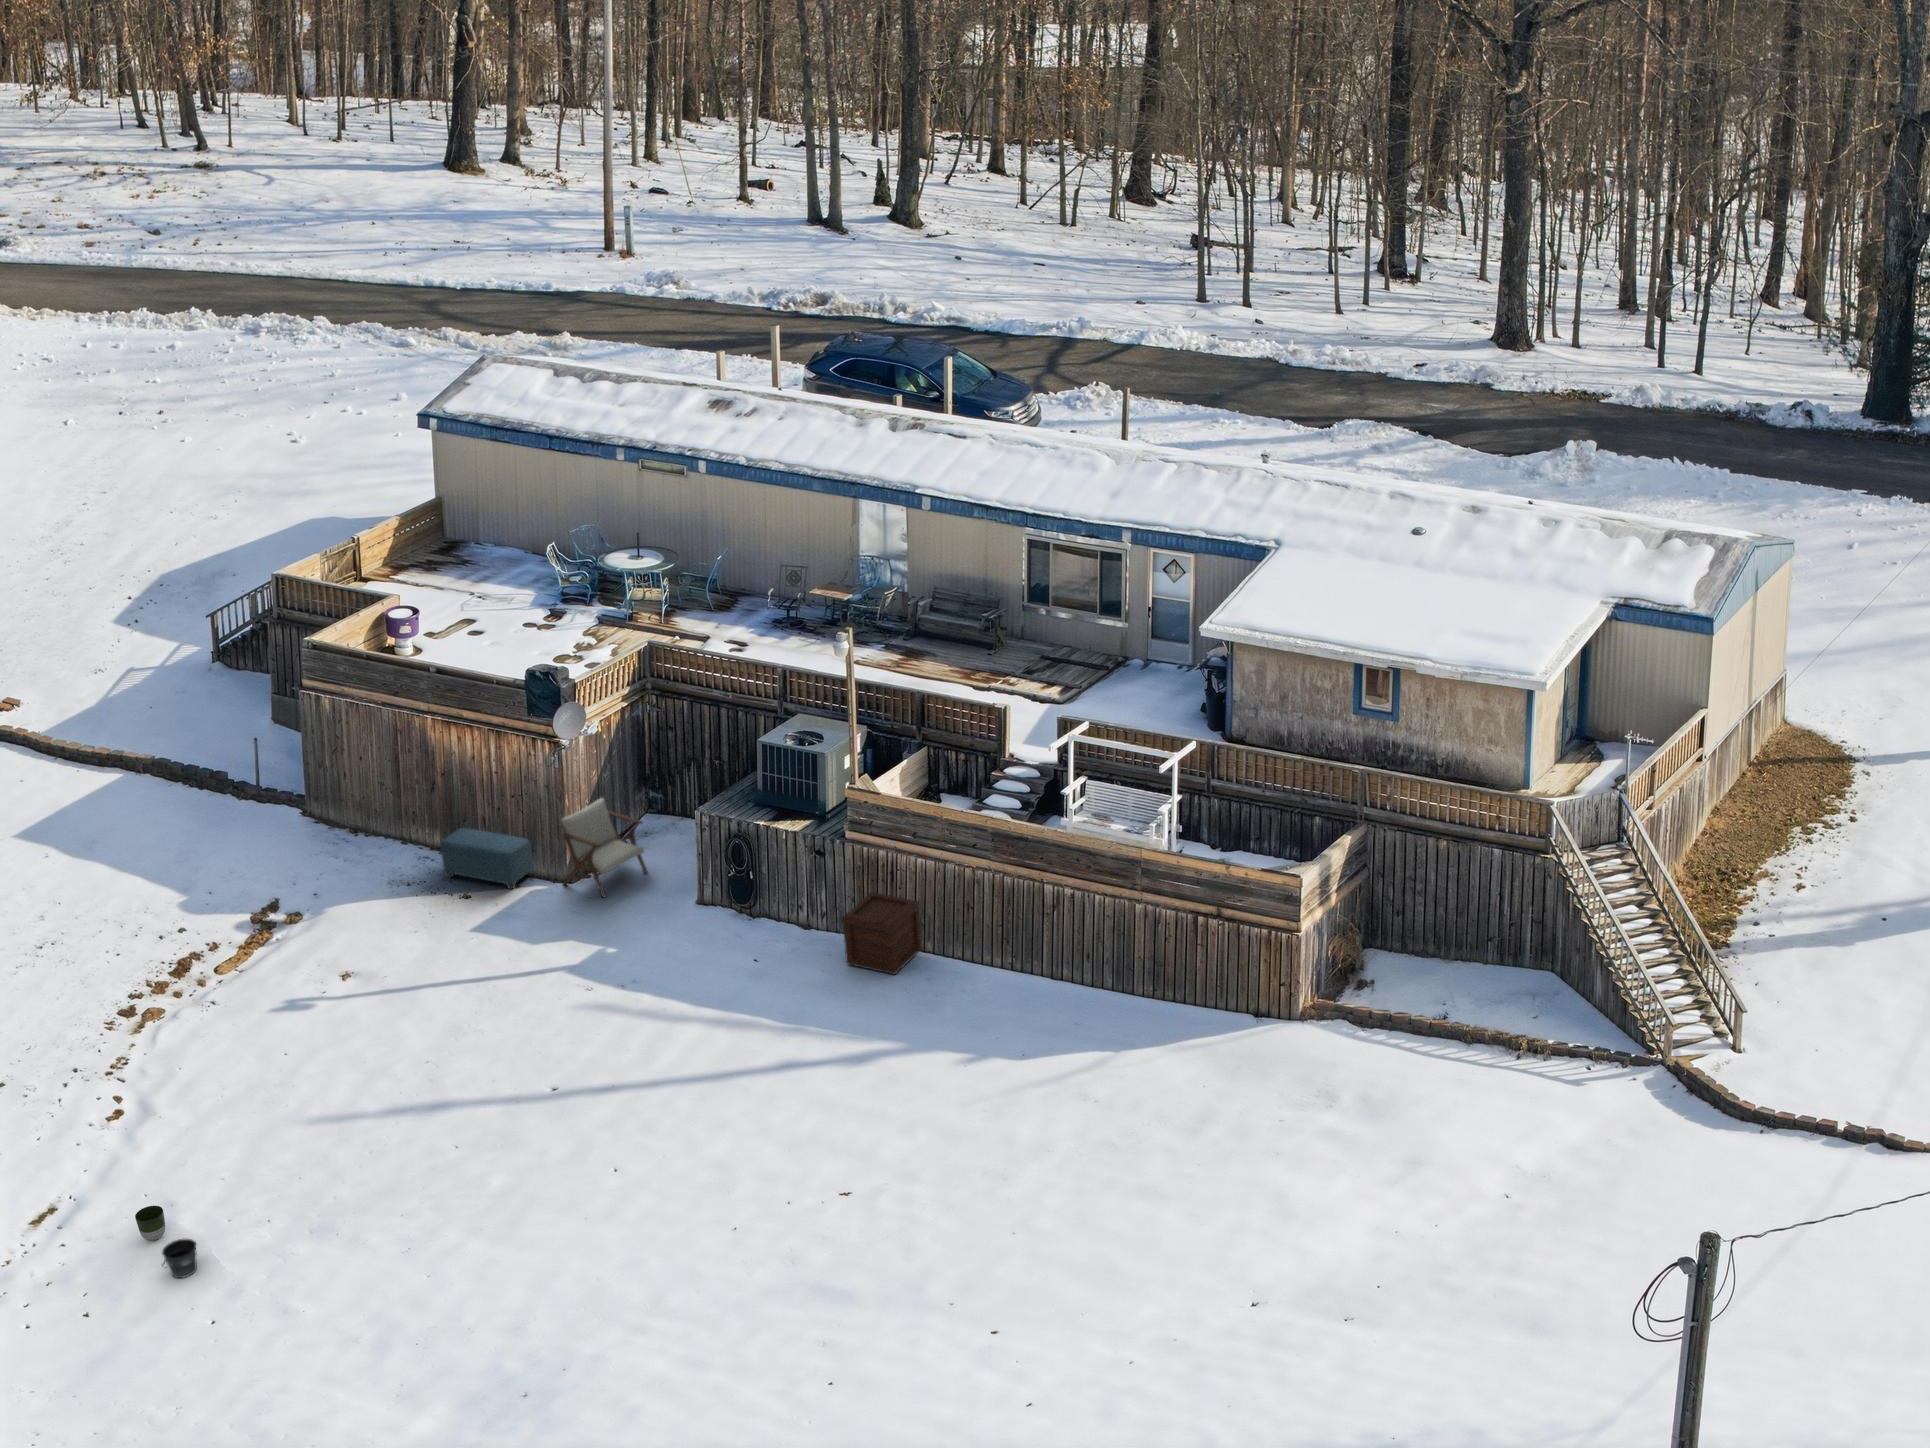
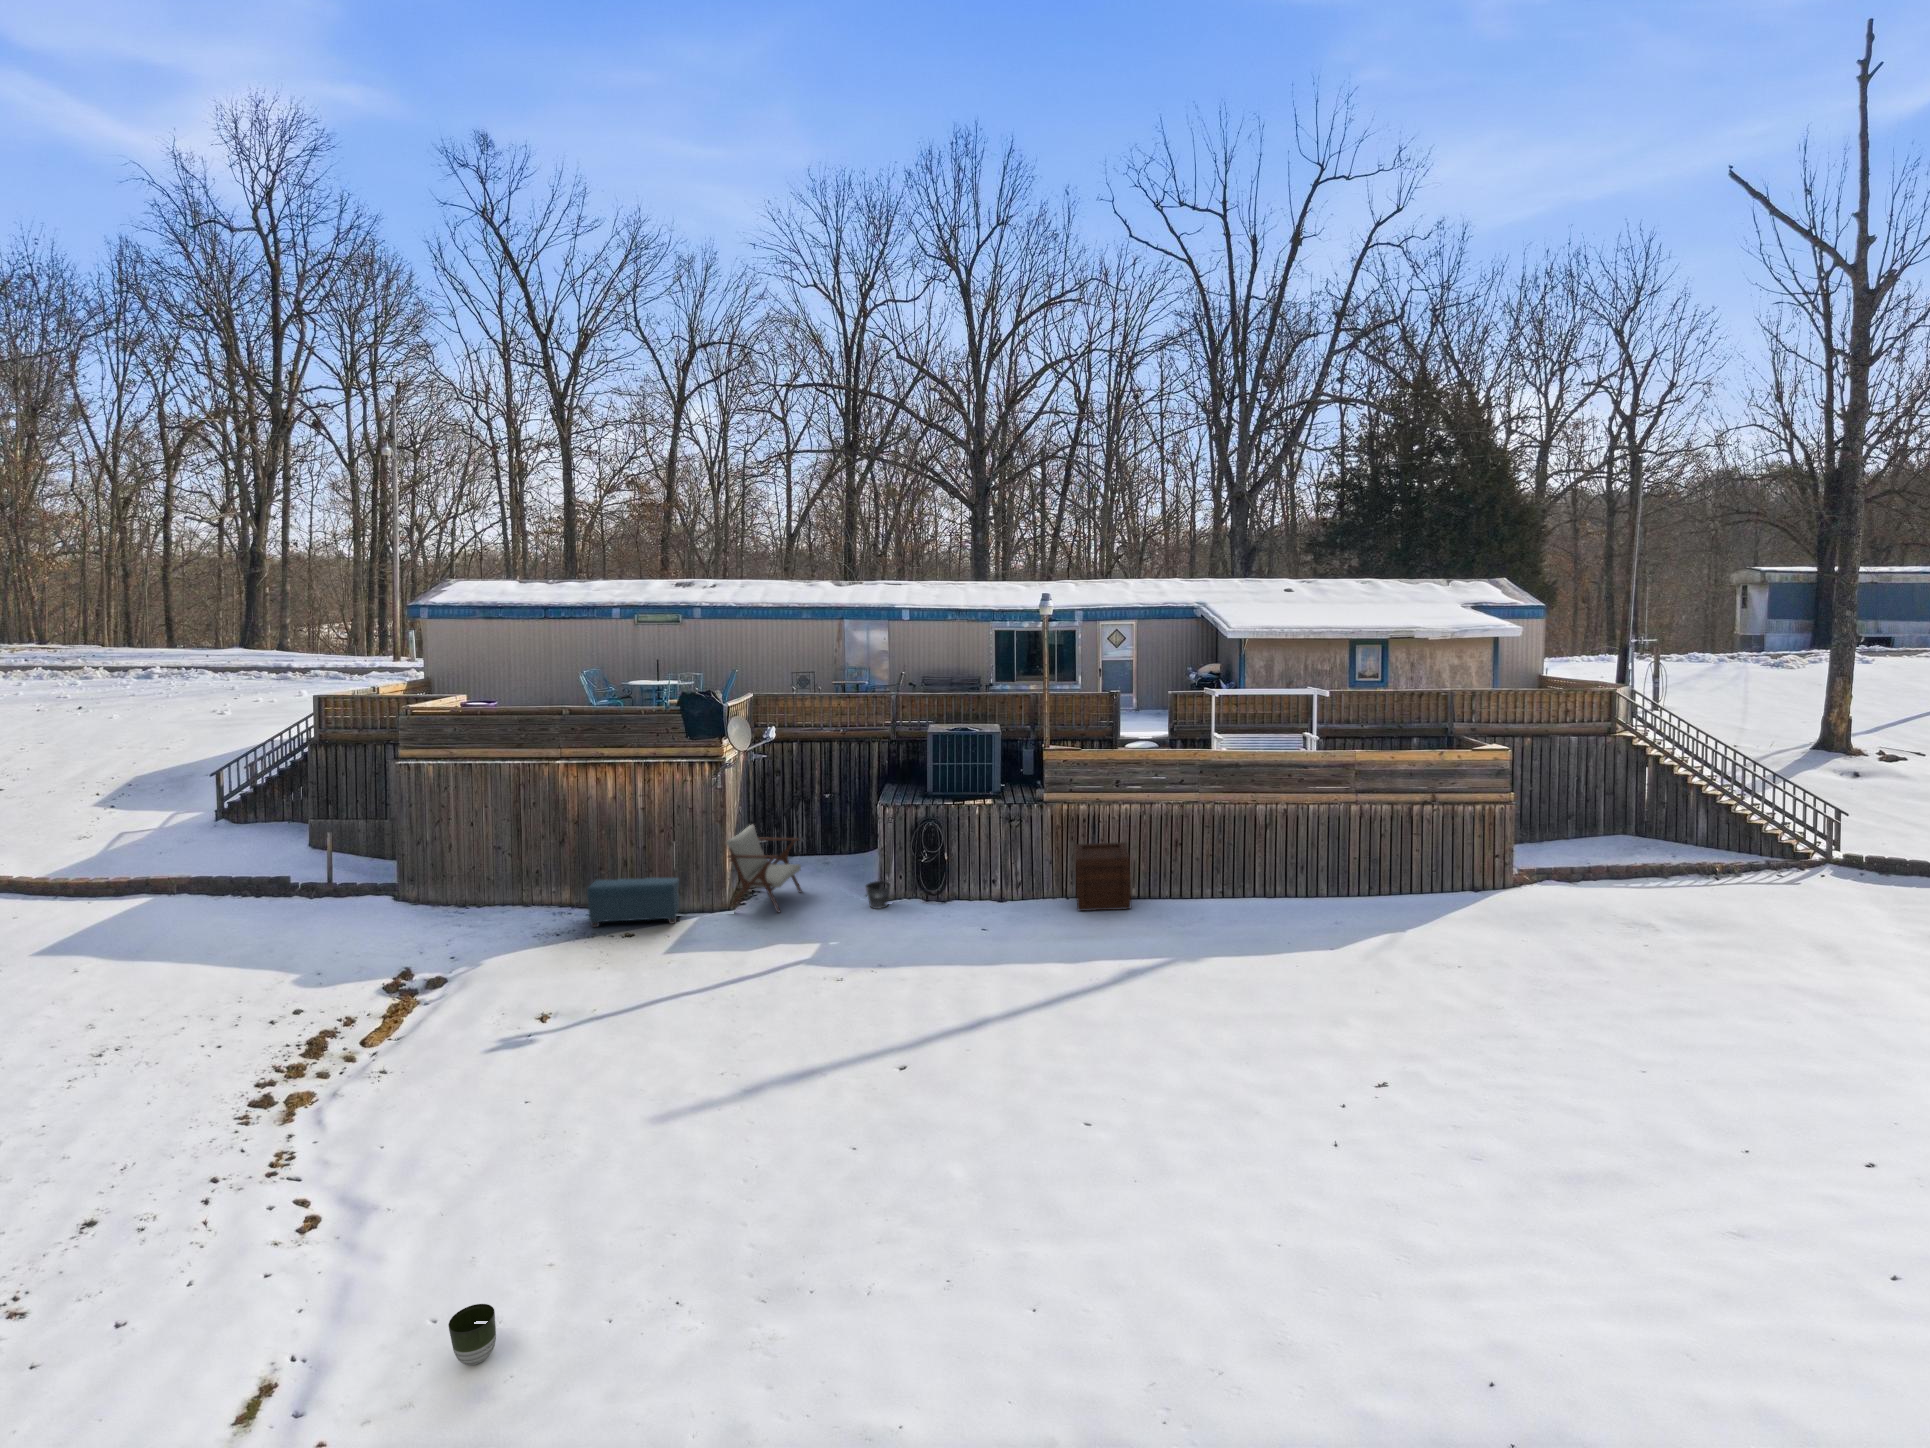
bucket: present [162,1239,197,1278] -> present [865,881,891,909]

